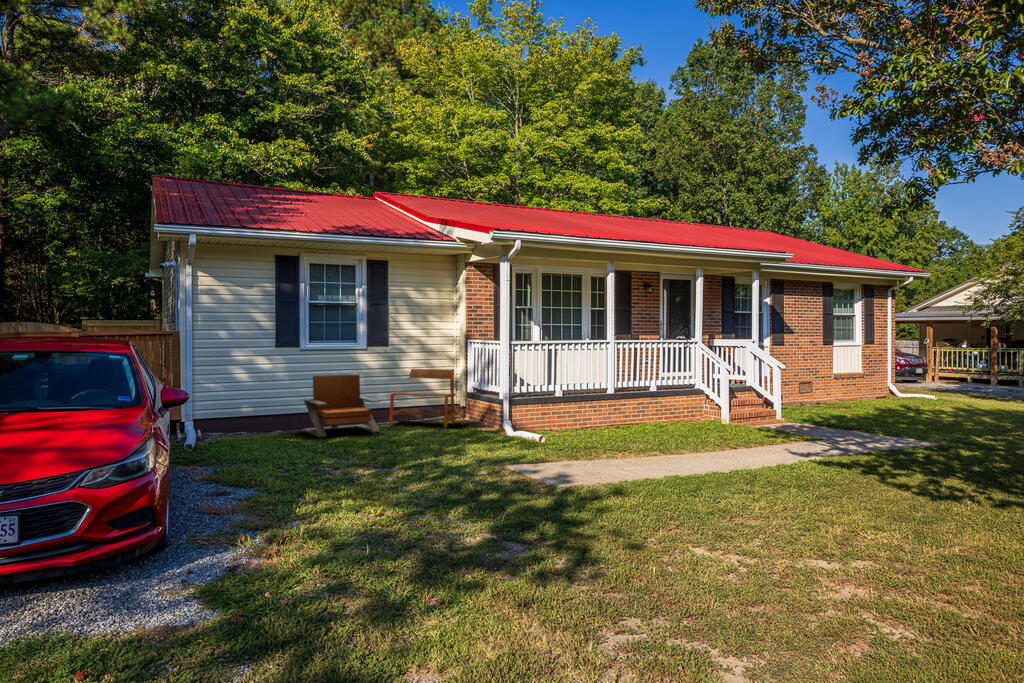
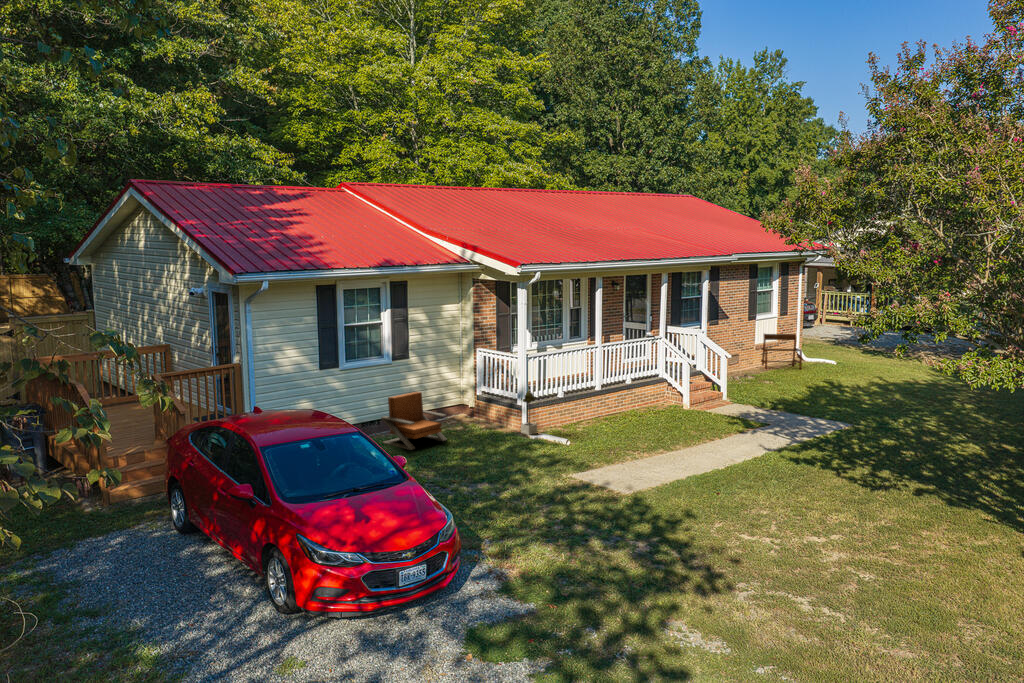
bench: present [389,369,456,428] -> present [761,334,802,369]
potted tree: none [476,378,498,433] -> present [521,391,537,435]

